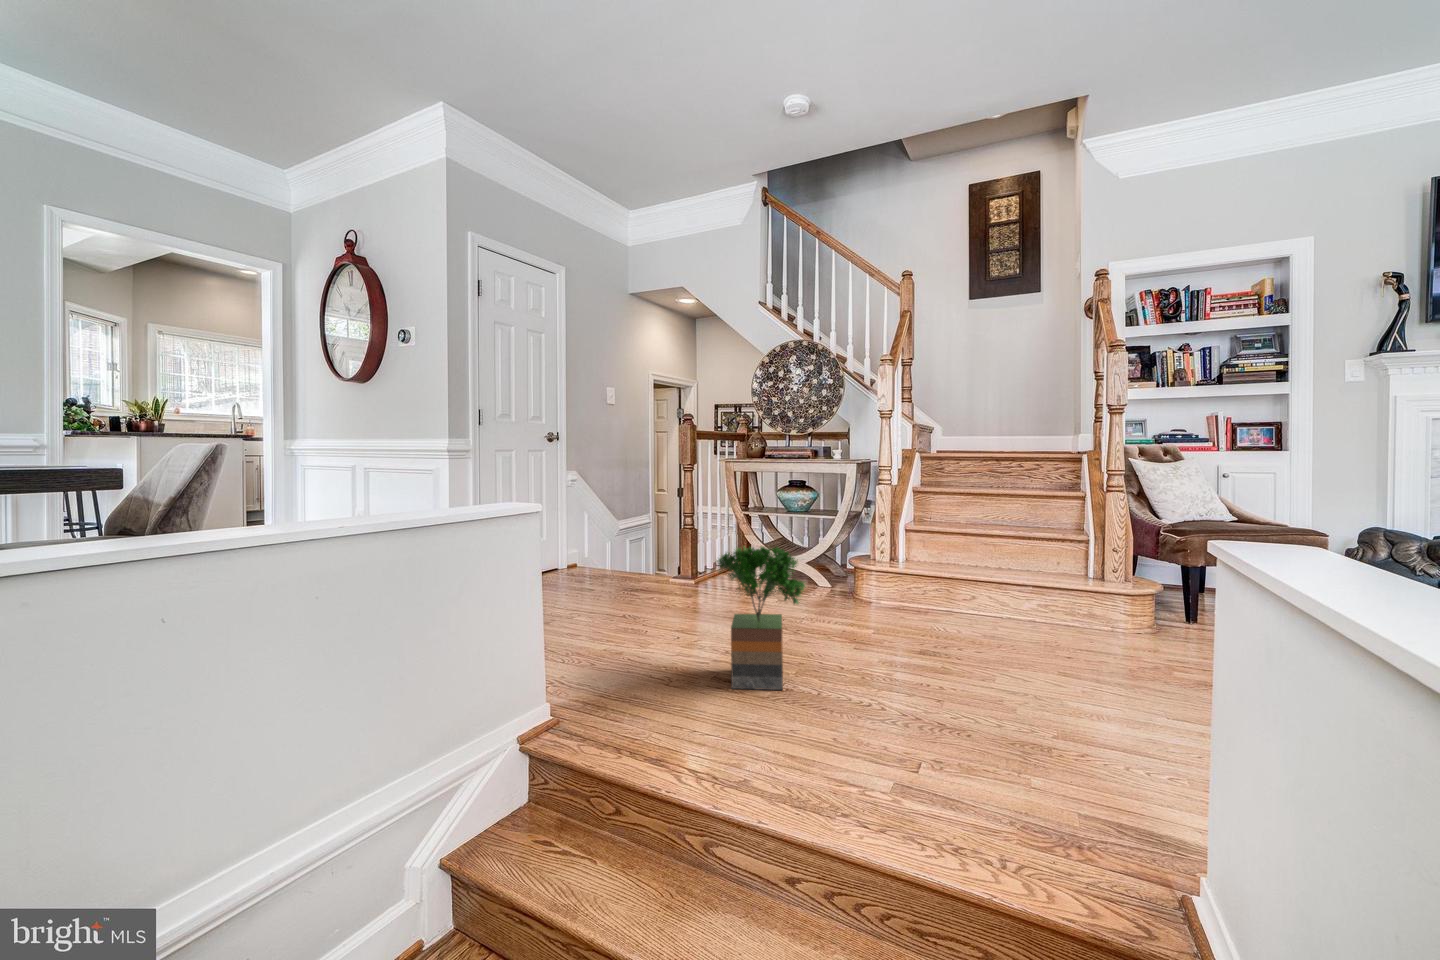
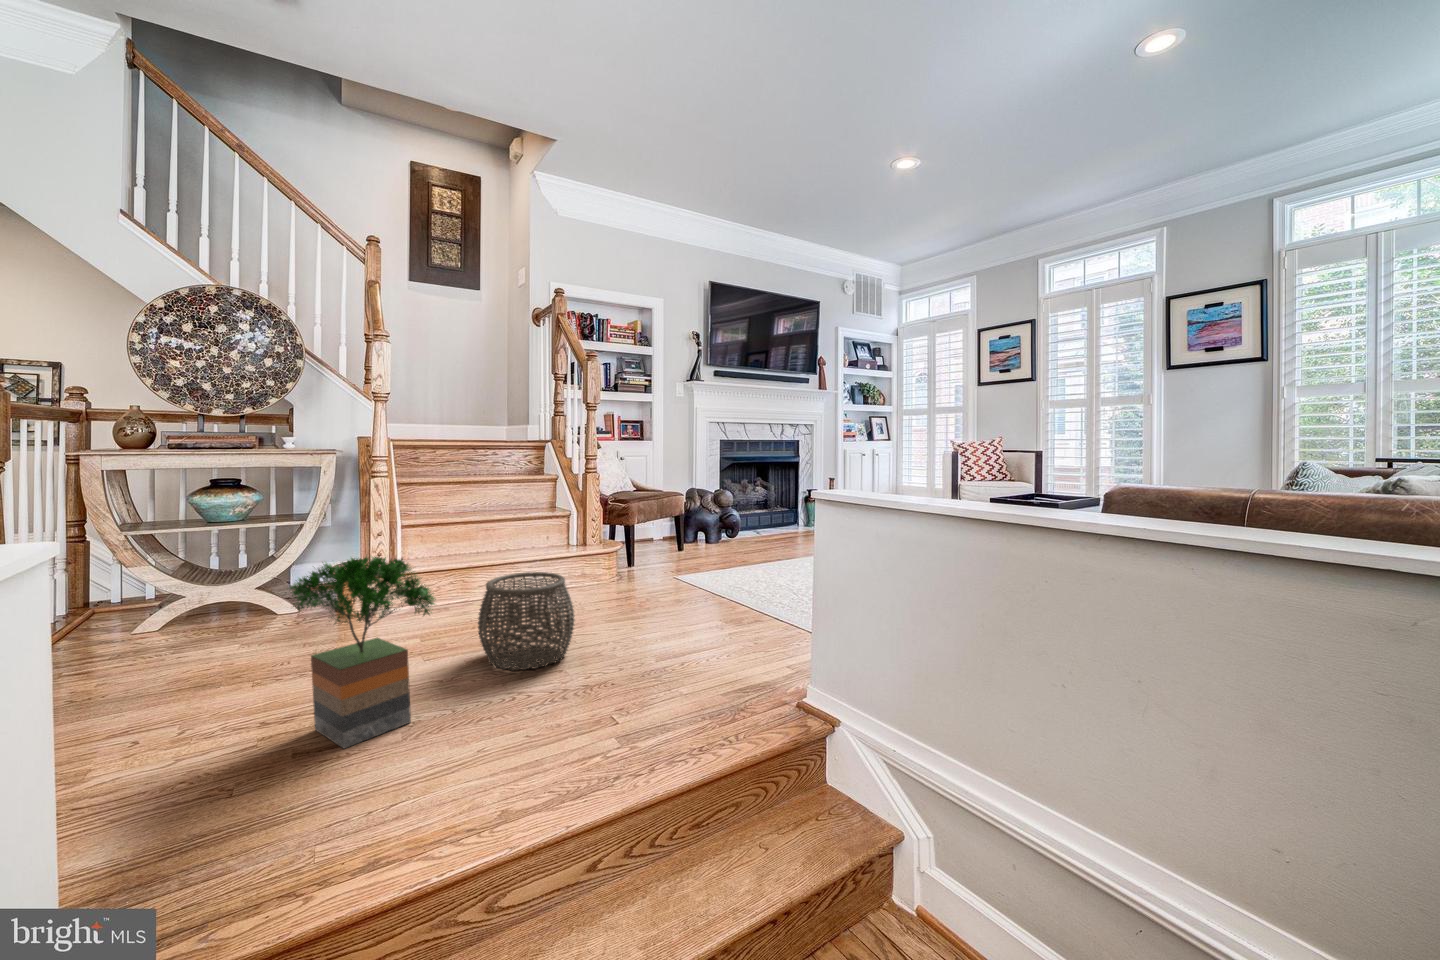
woven basket: none [877,589,978,692] -> present [478,572,575,671]

